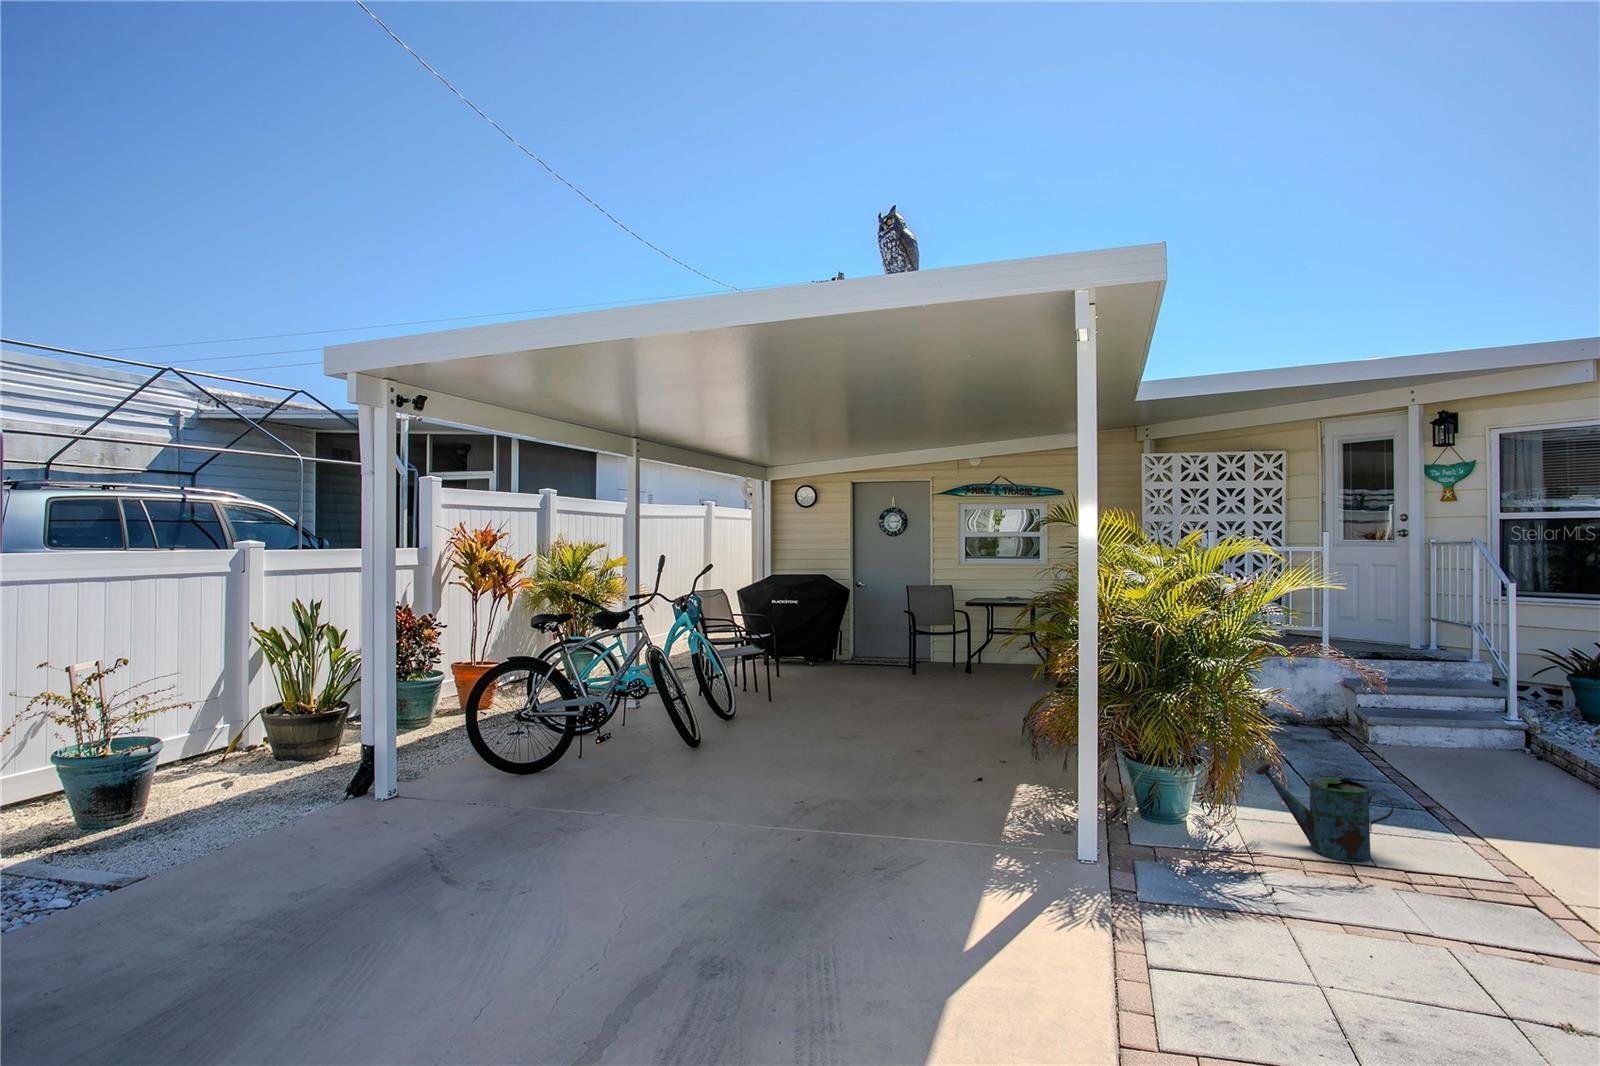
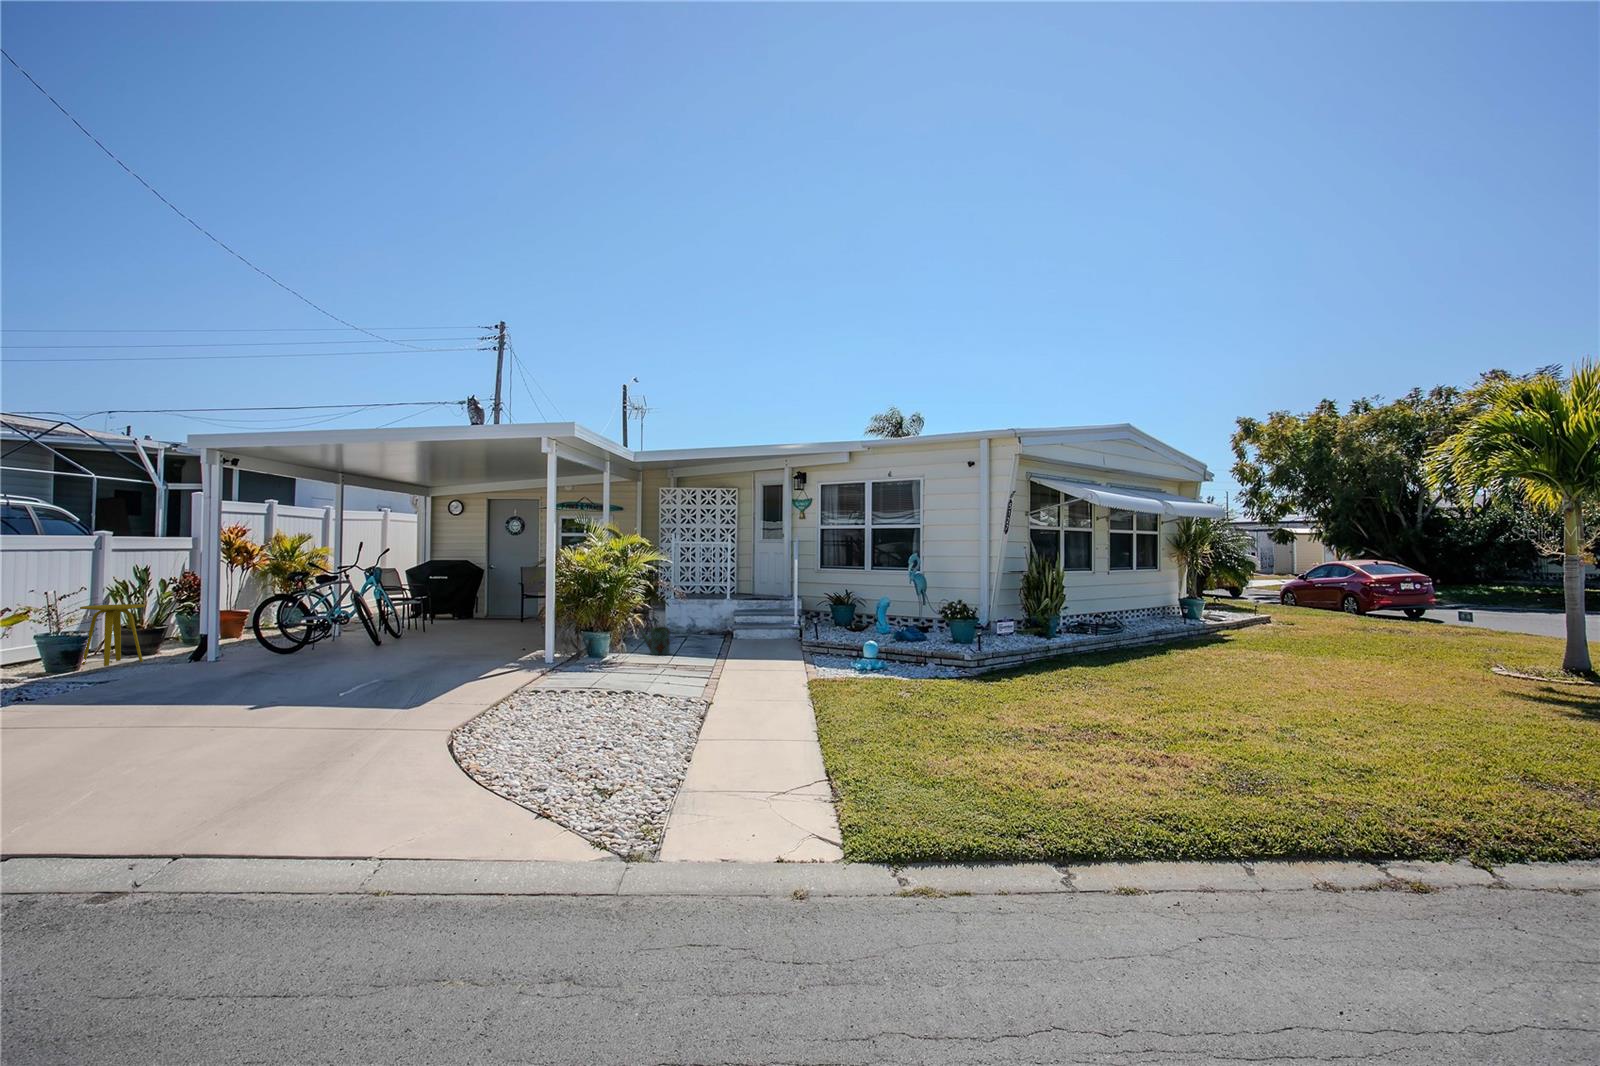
side table: none [183,668,298,792] -> present [80,604,145,666]

